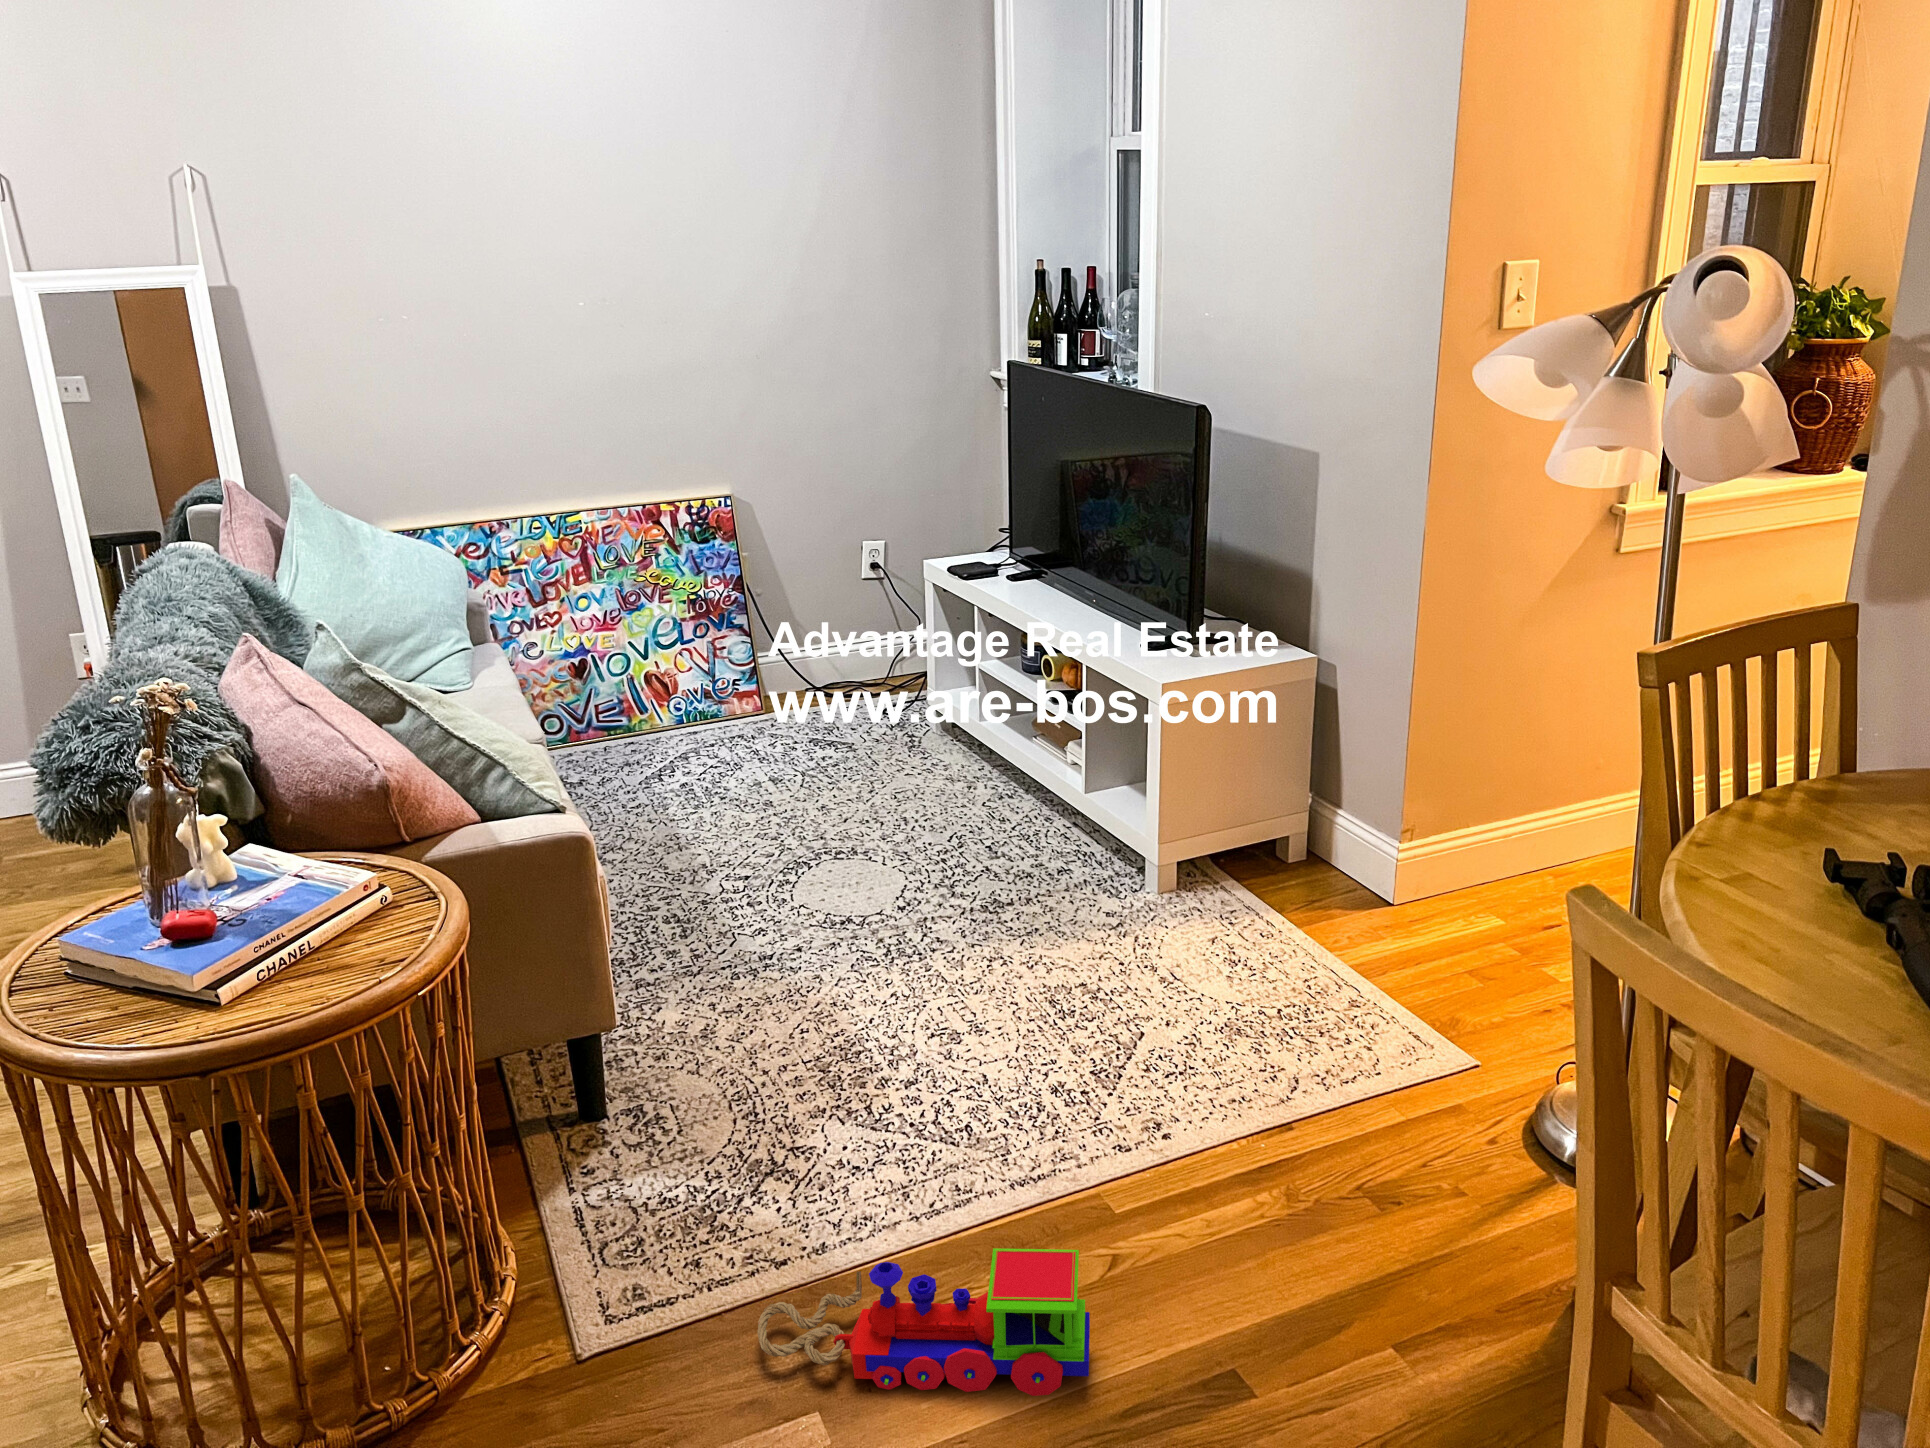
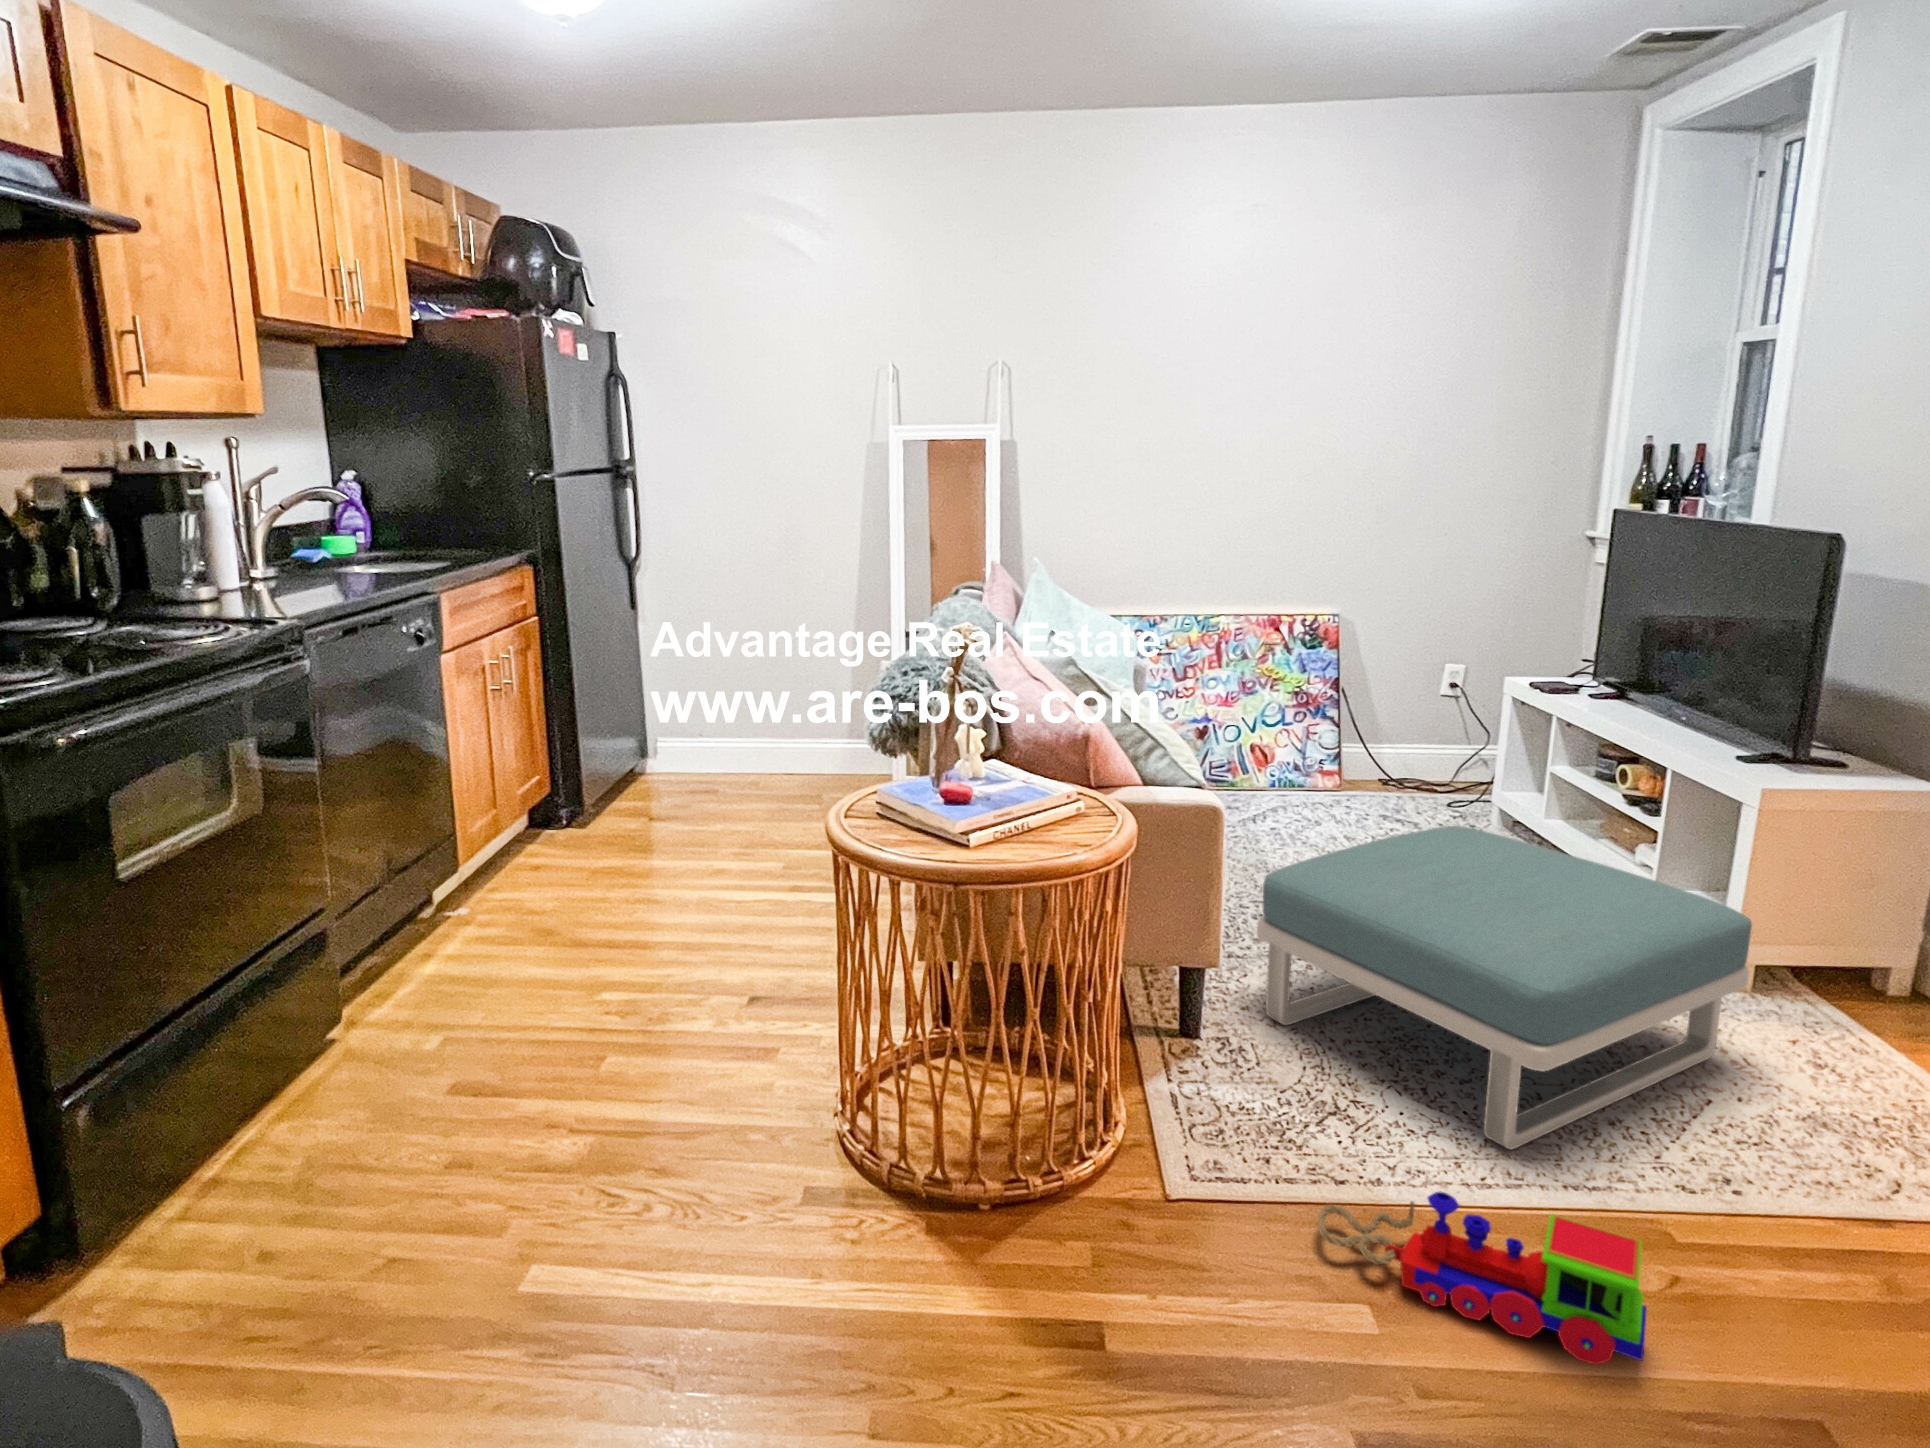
footstool: none [661,773,1164,1157] -> present [1257,826,1752,1150]

